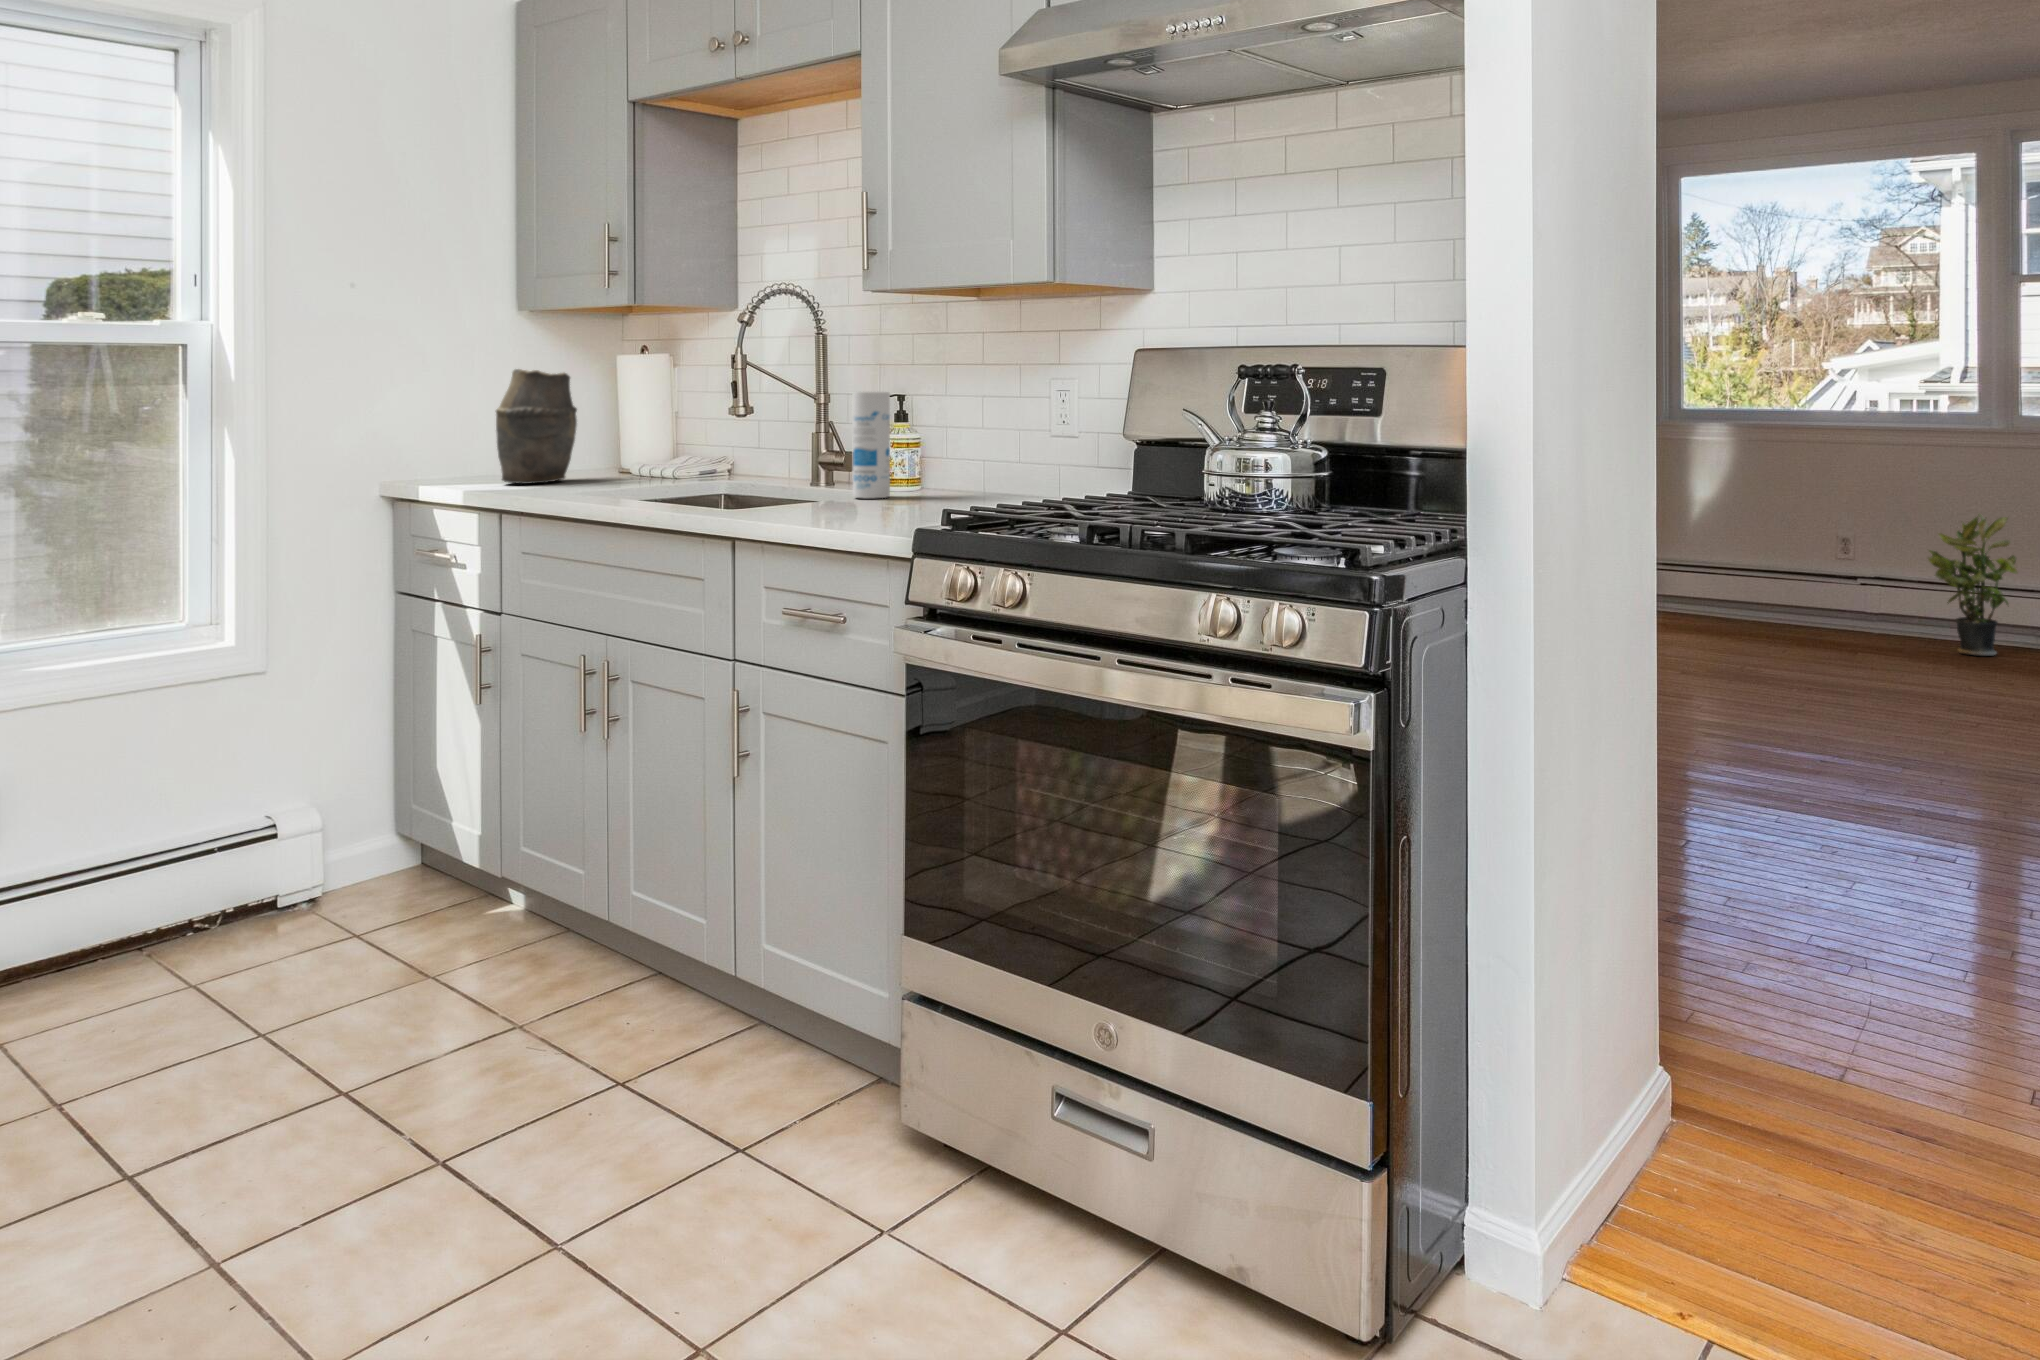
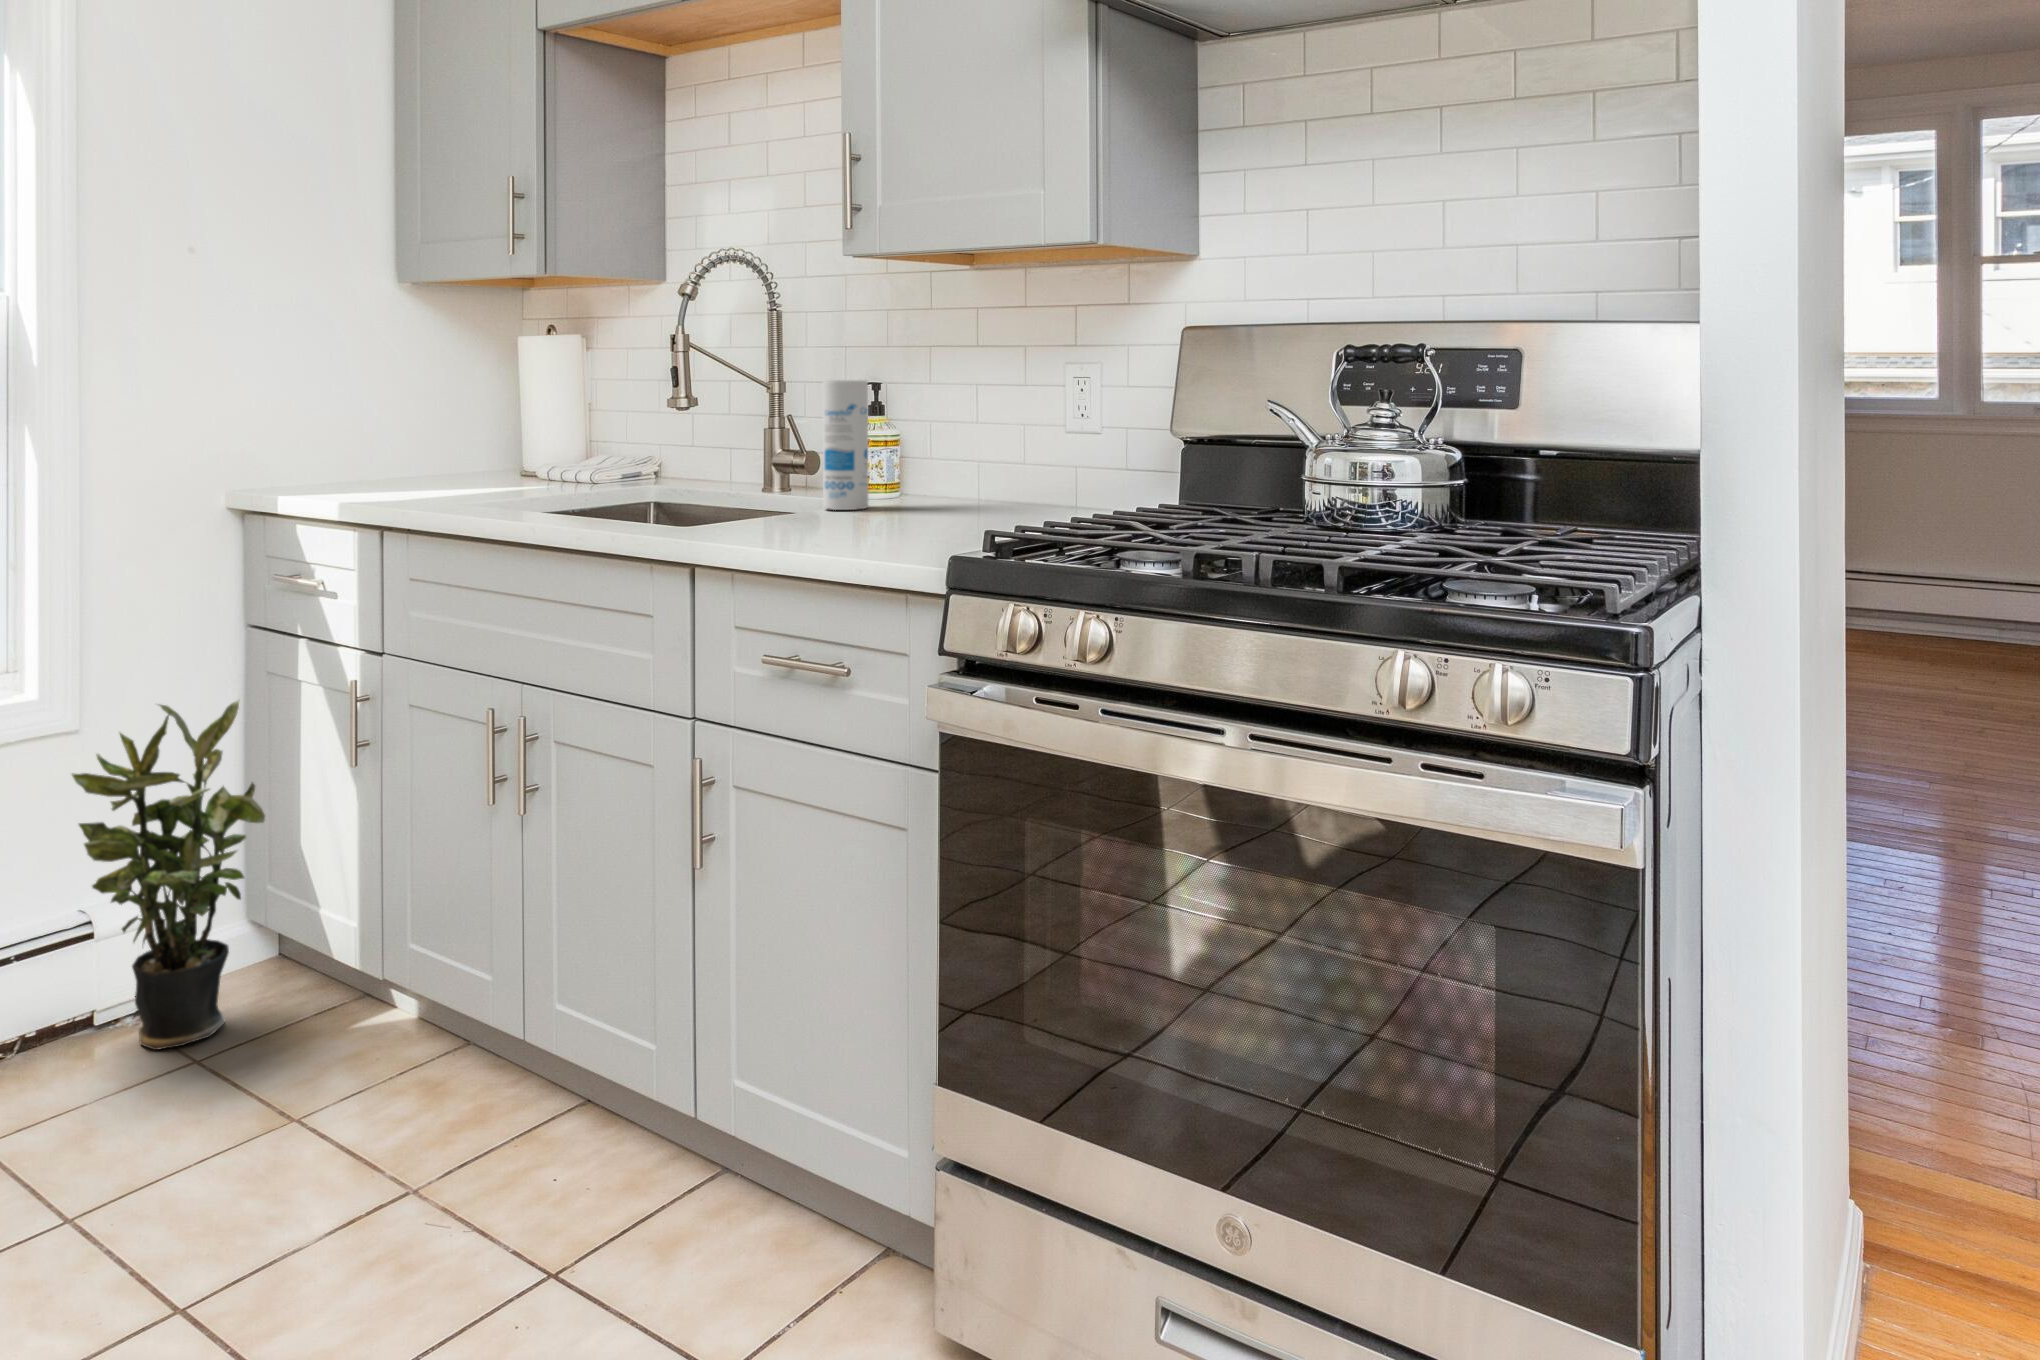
vase: present [496,369,577,484] -> none [369,354,469,491]
potted plant: present [1928,515,2018,656] -> present [72,701,265,1050]

